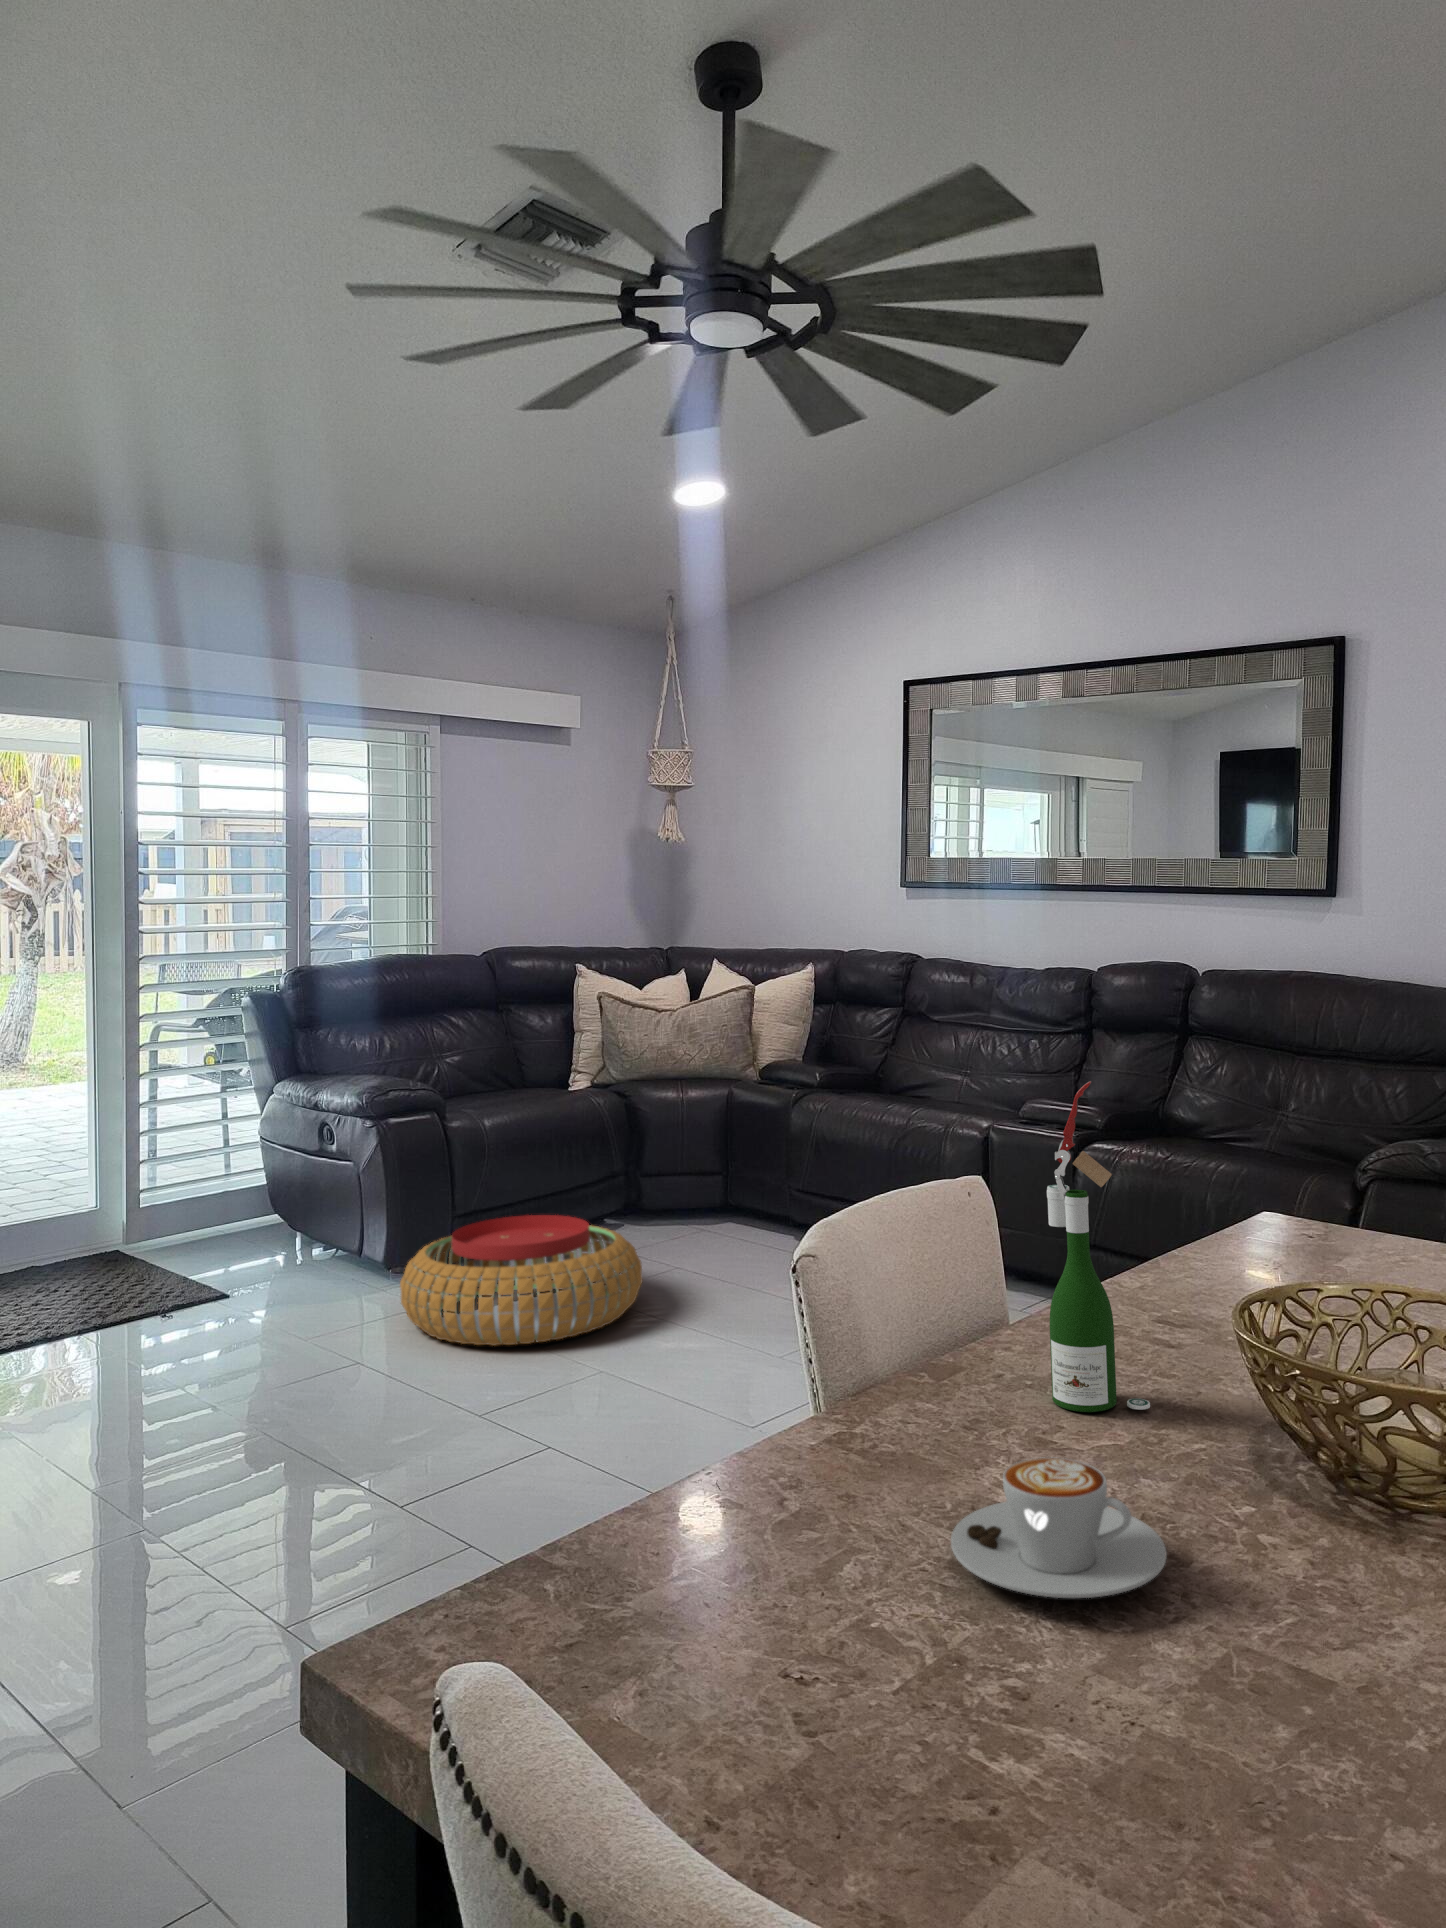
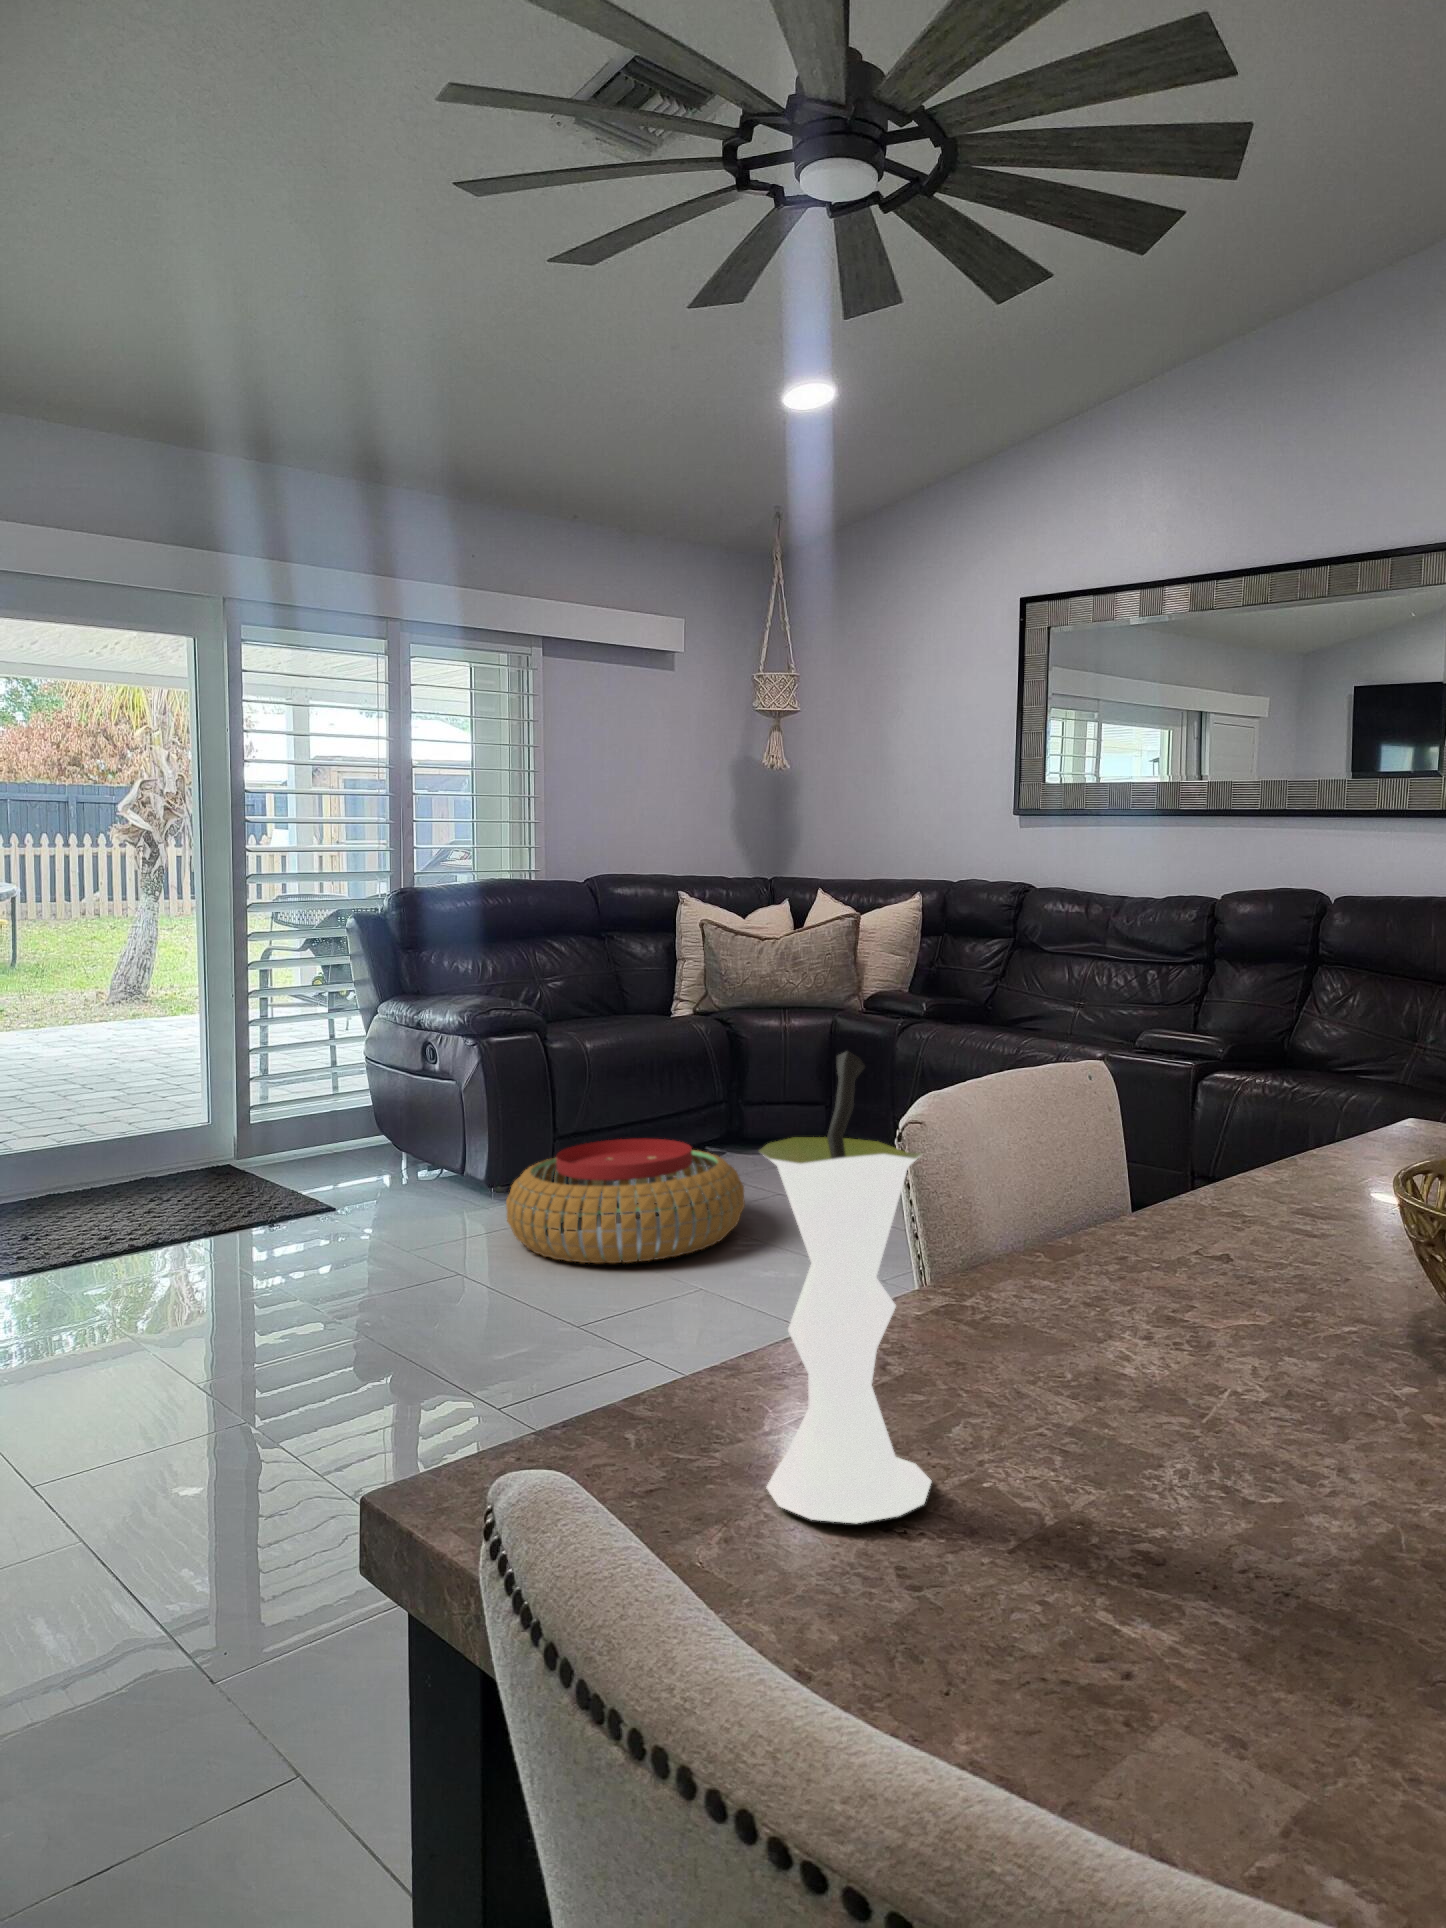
wine bottle: present [1047,1081,1150,1412] -> none [1176,932,1291,1291]
vase: none [668,1231,825,1671] -> present [759,1051,931,1524]
coffee cup: present [951,1457,1166,1598] -> none [1072,1319,1320,1464]

